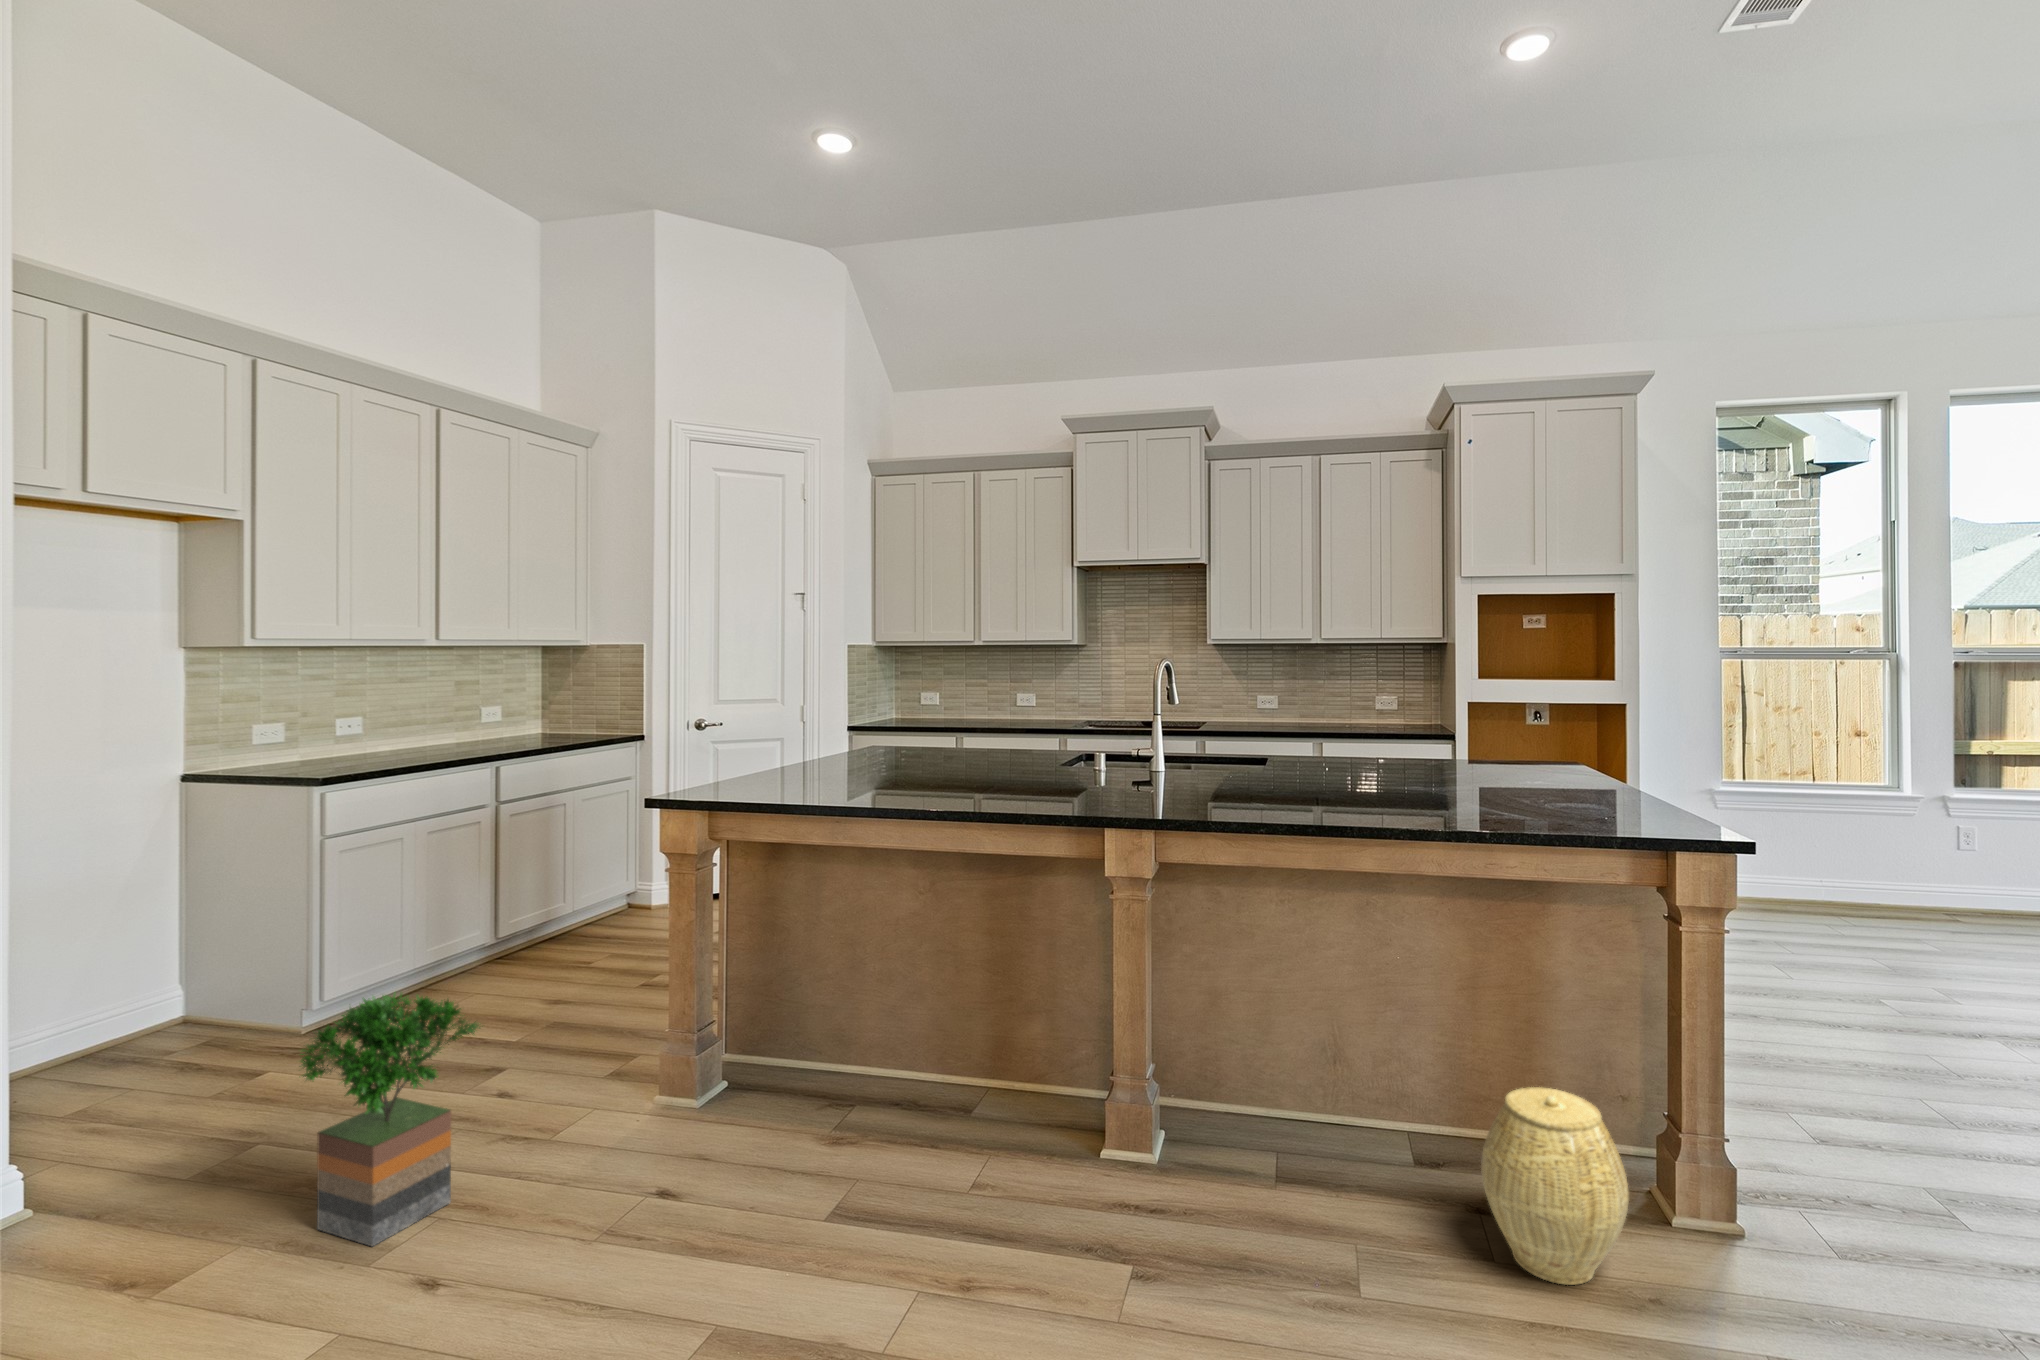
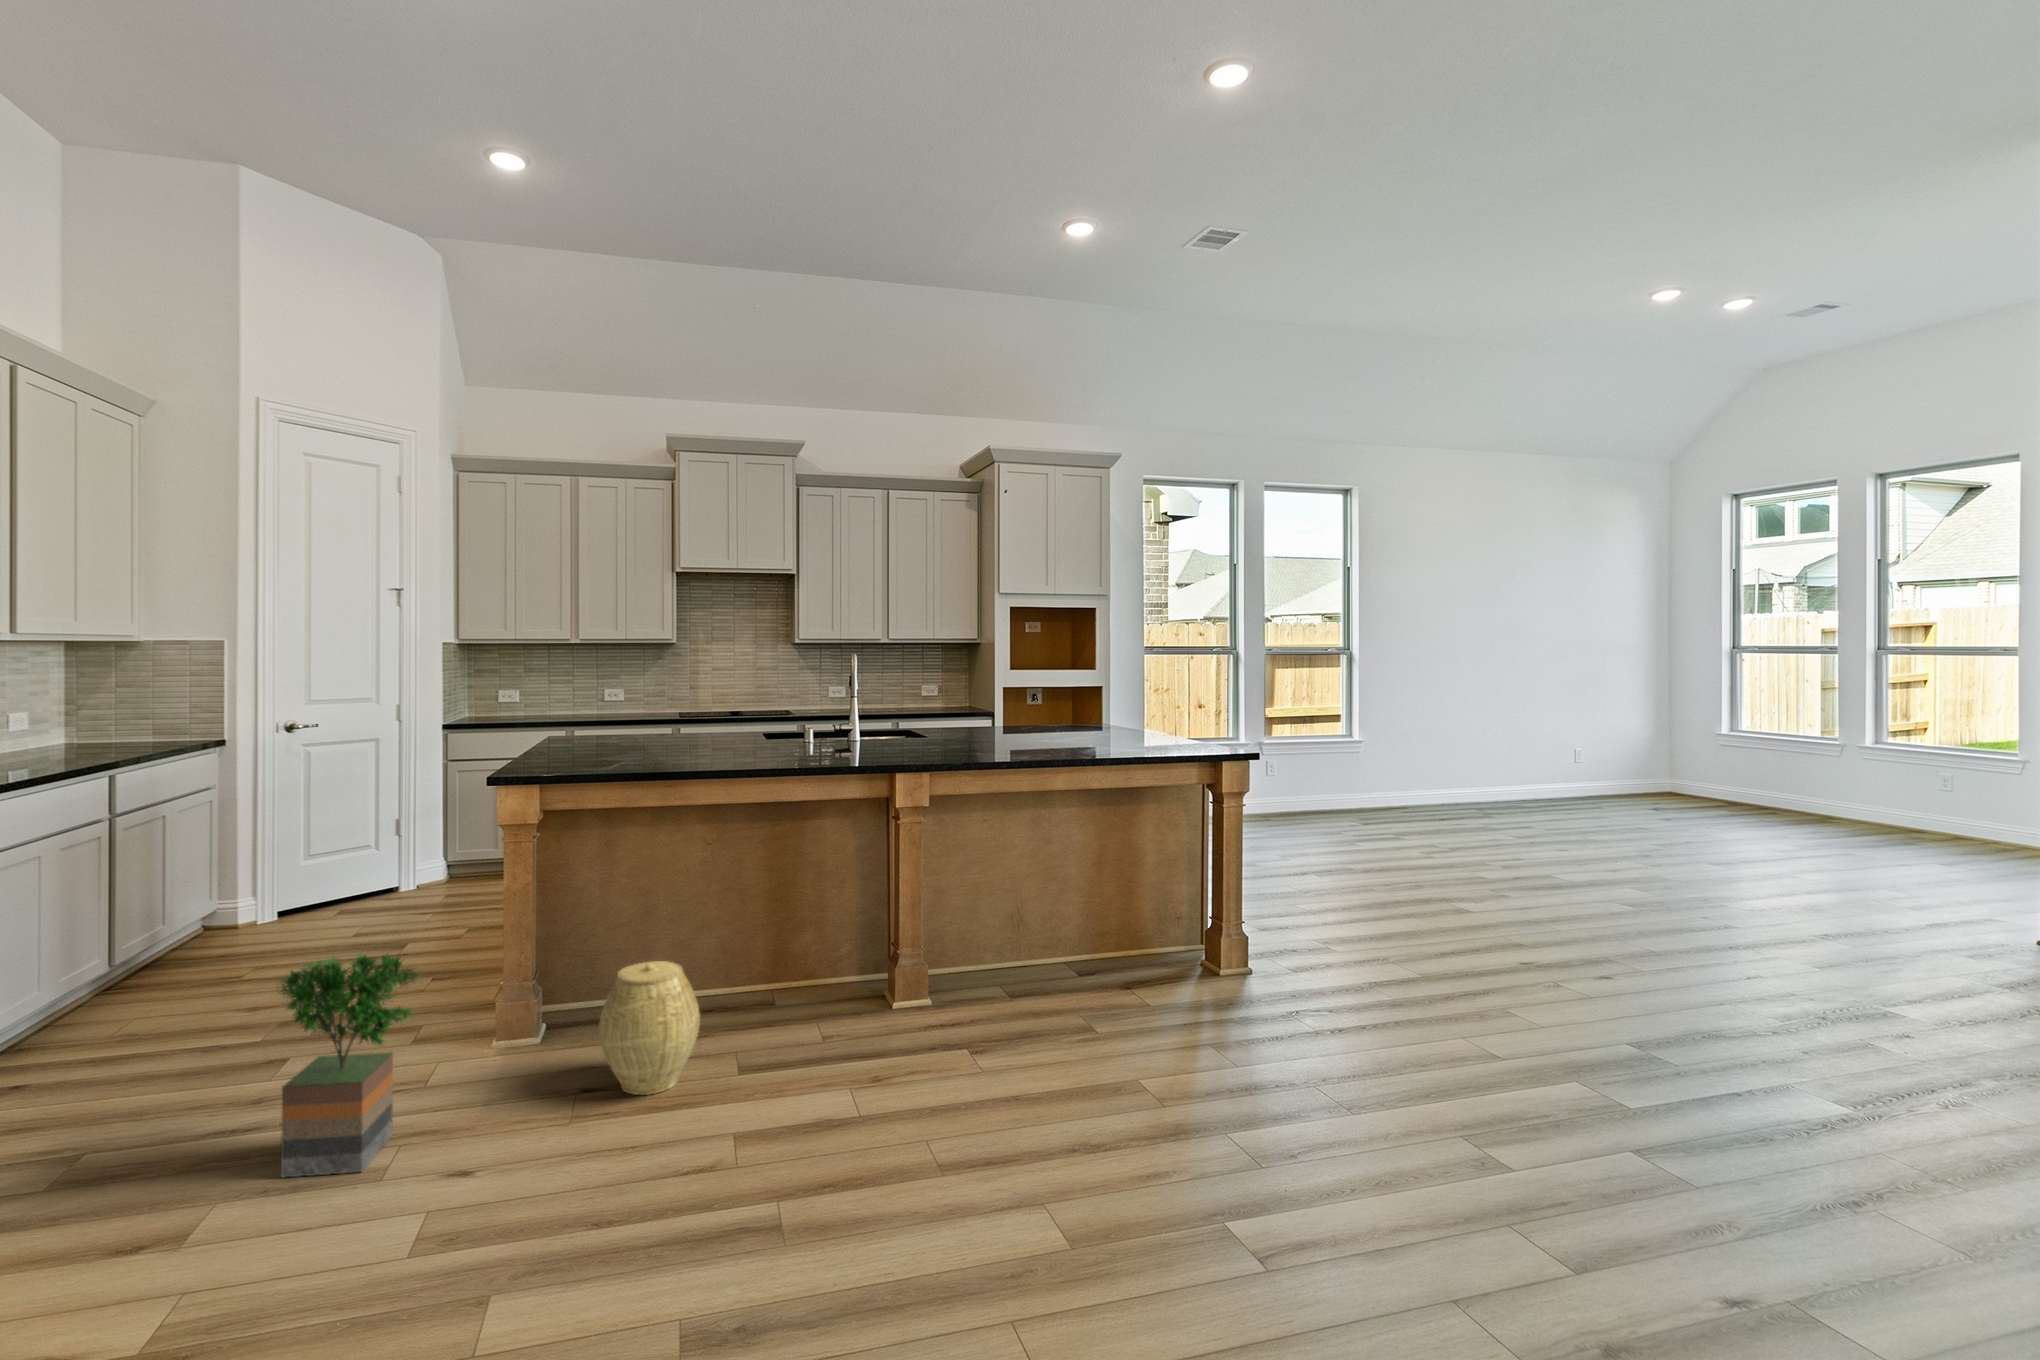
woven basket: present [1481,1087,1629,1285] -> present [599,961,700,1095]

